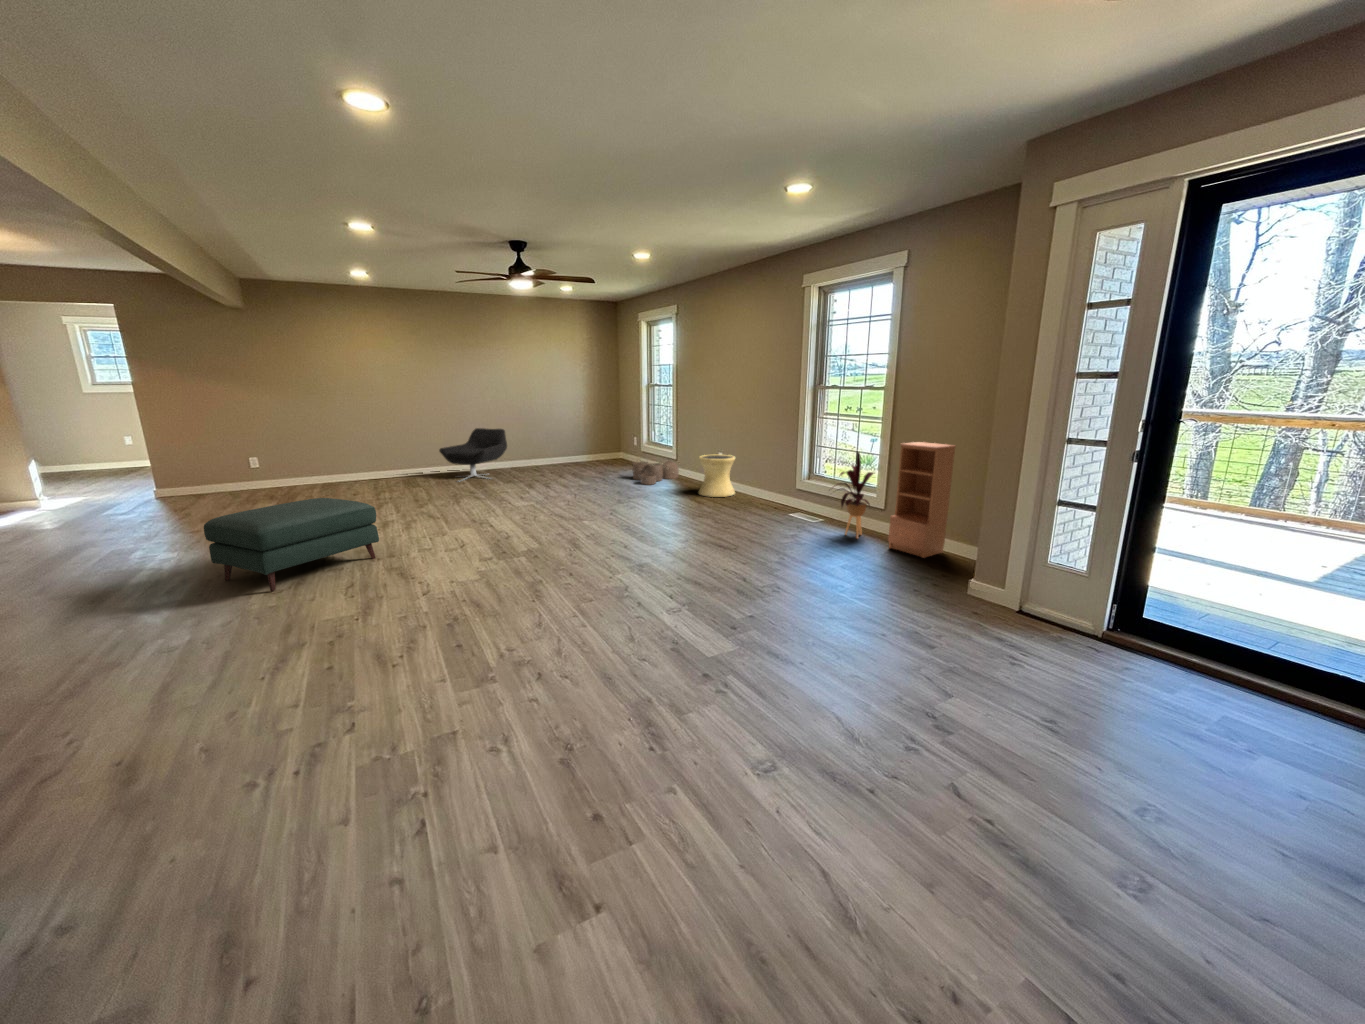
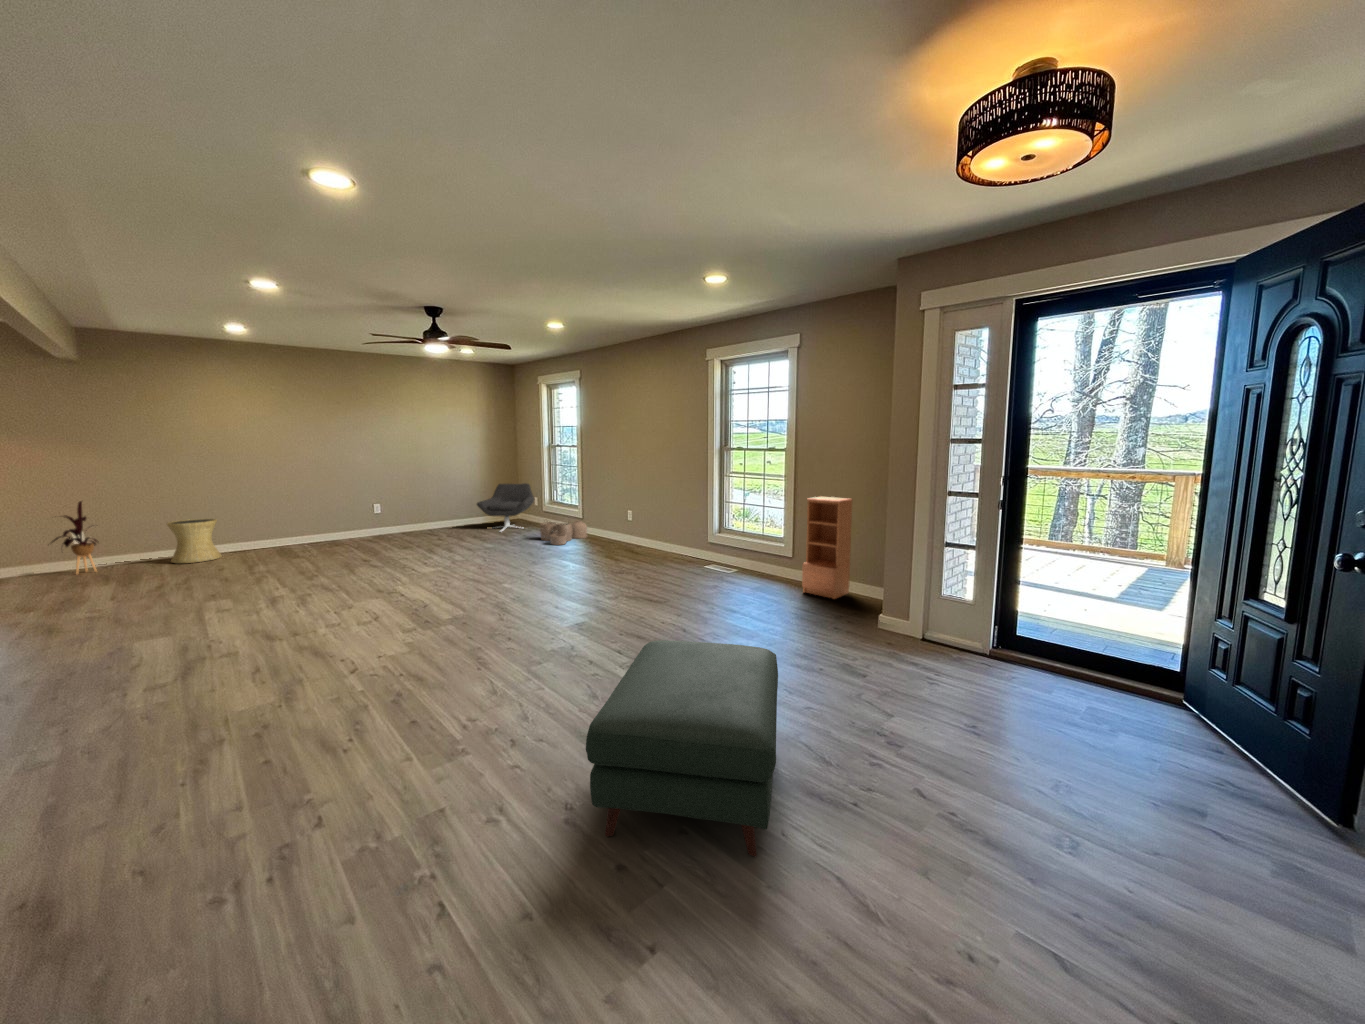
lounge chair: present [439,428,507,480] -> present [477,483,534,531]
house plant: present [834,451,874,538] -> present [52,501,98,573]
side table: present [699,455,735,497] -> present [167,519,222,563]
ottoman: present [204,498,379,591] -> present [586,640,778,857]

